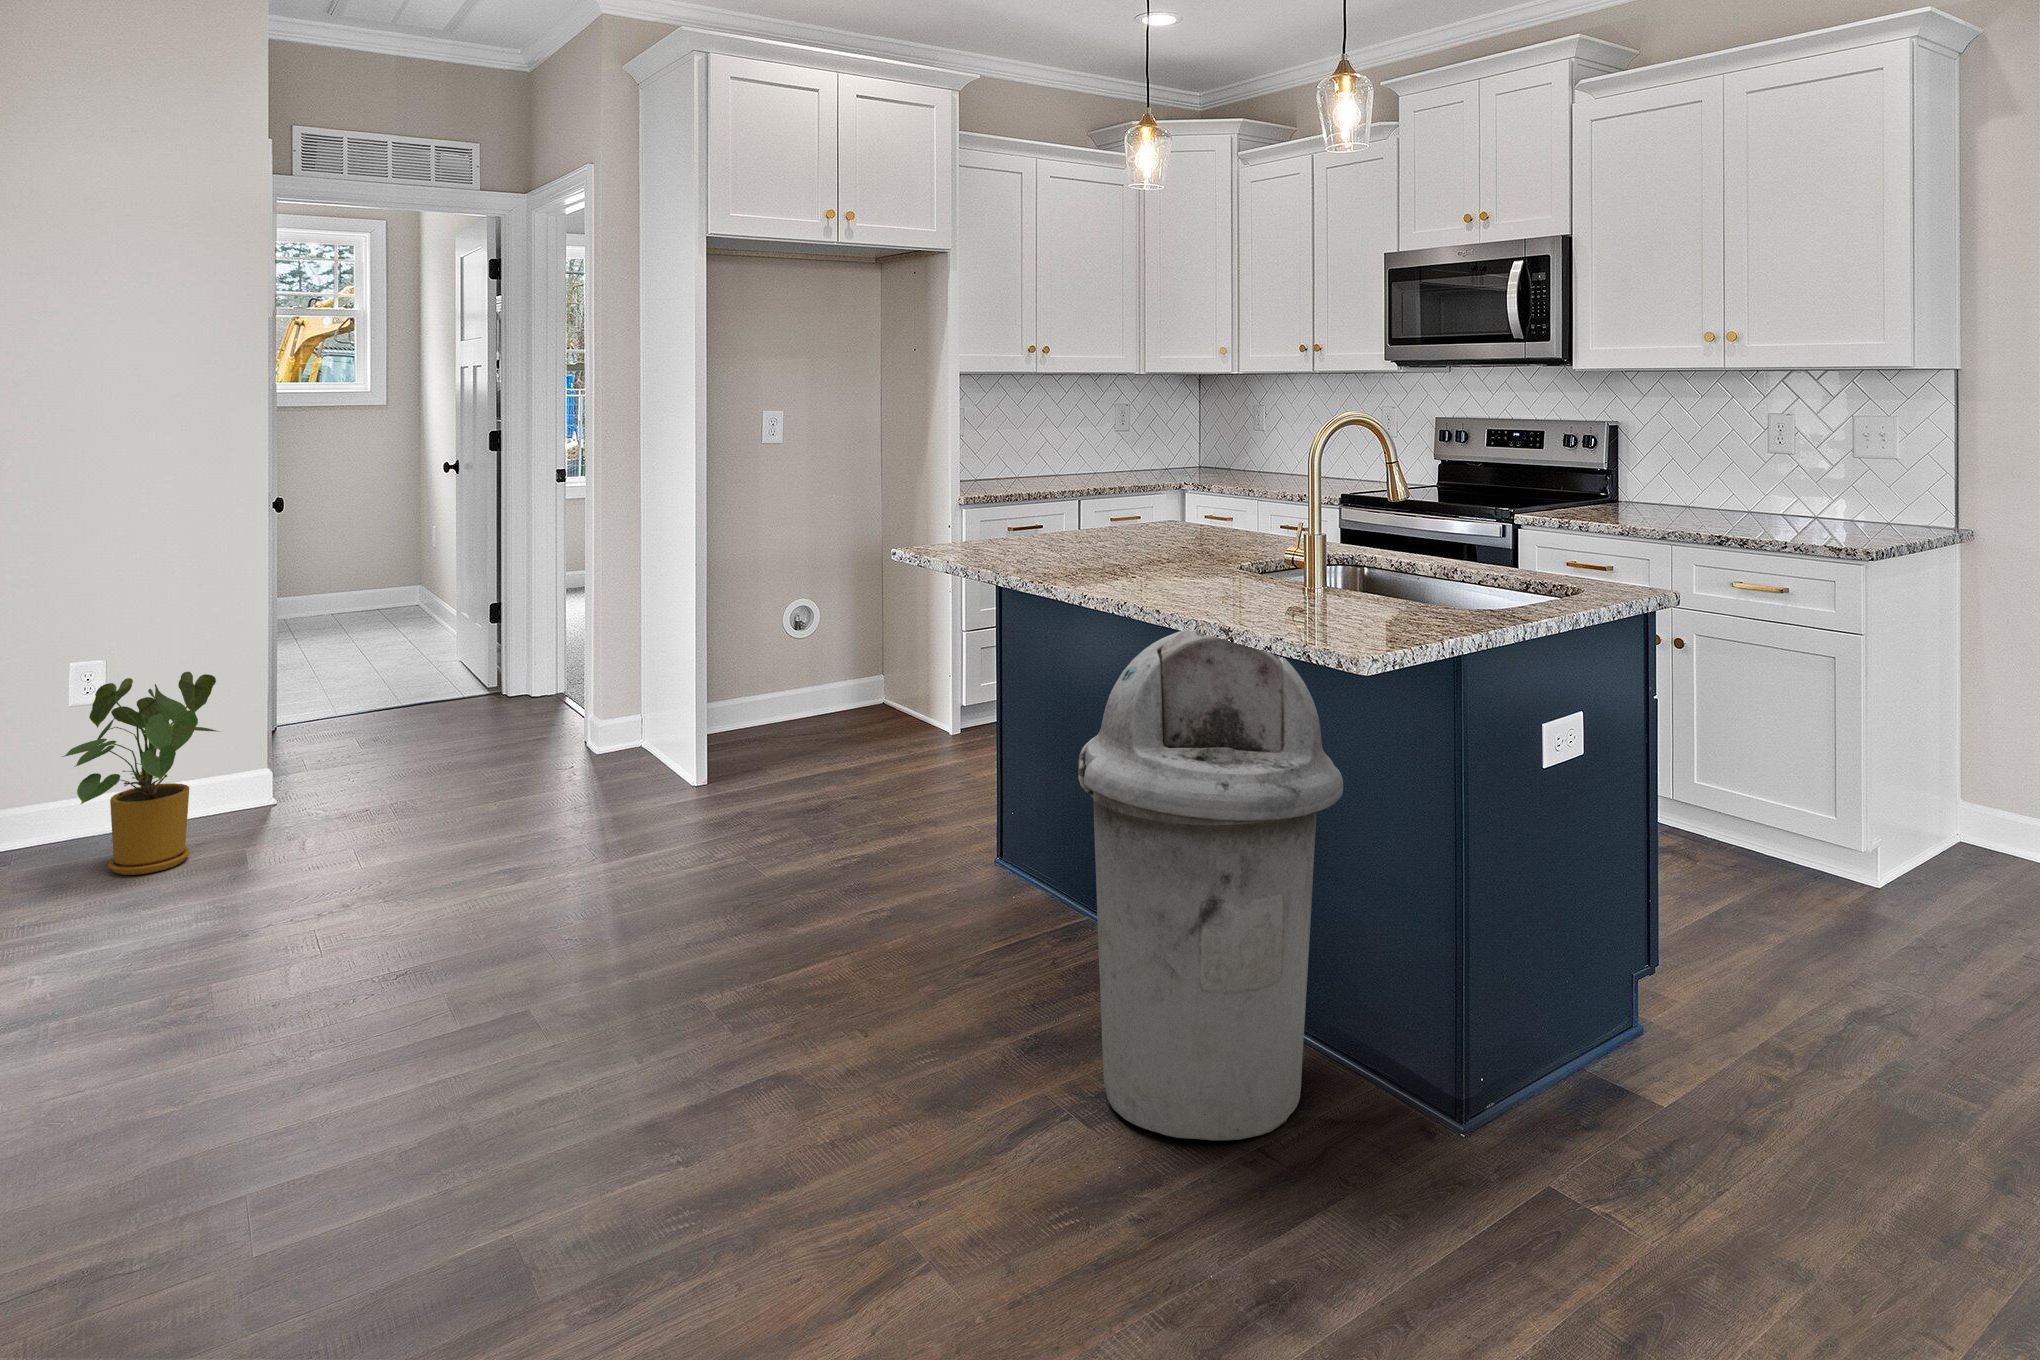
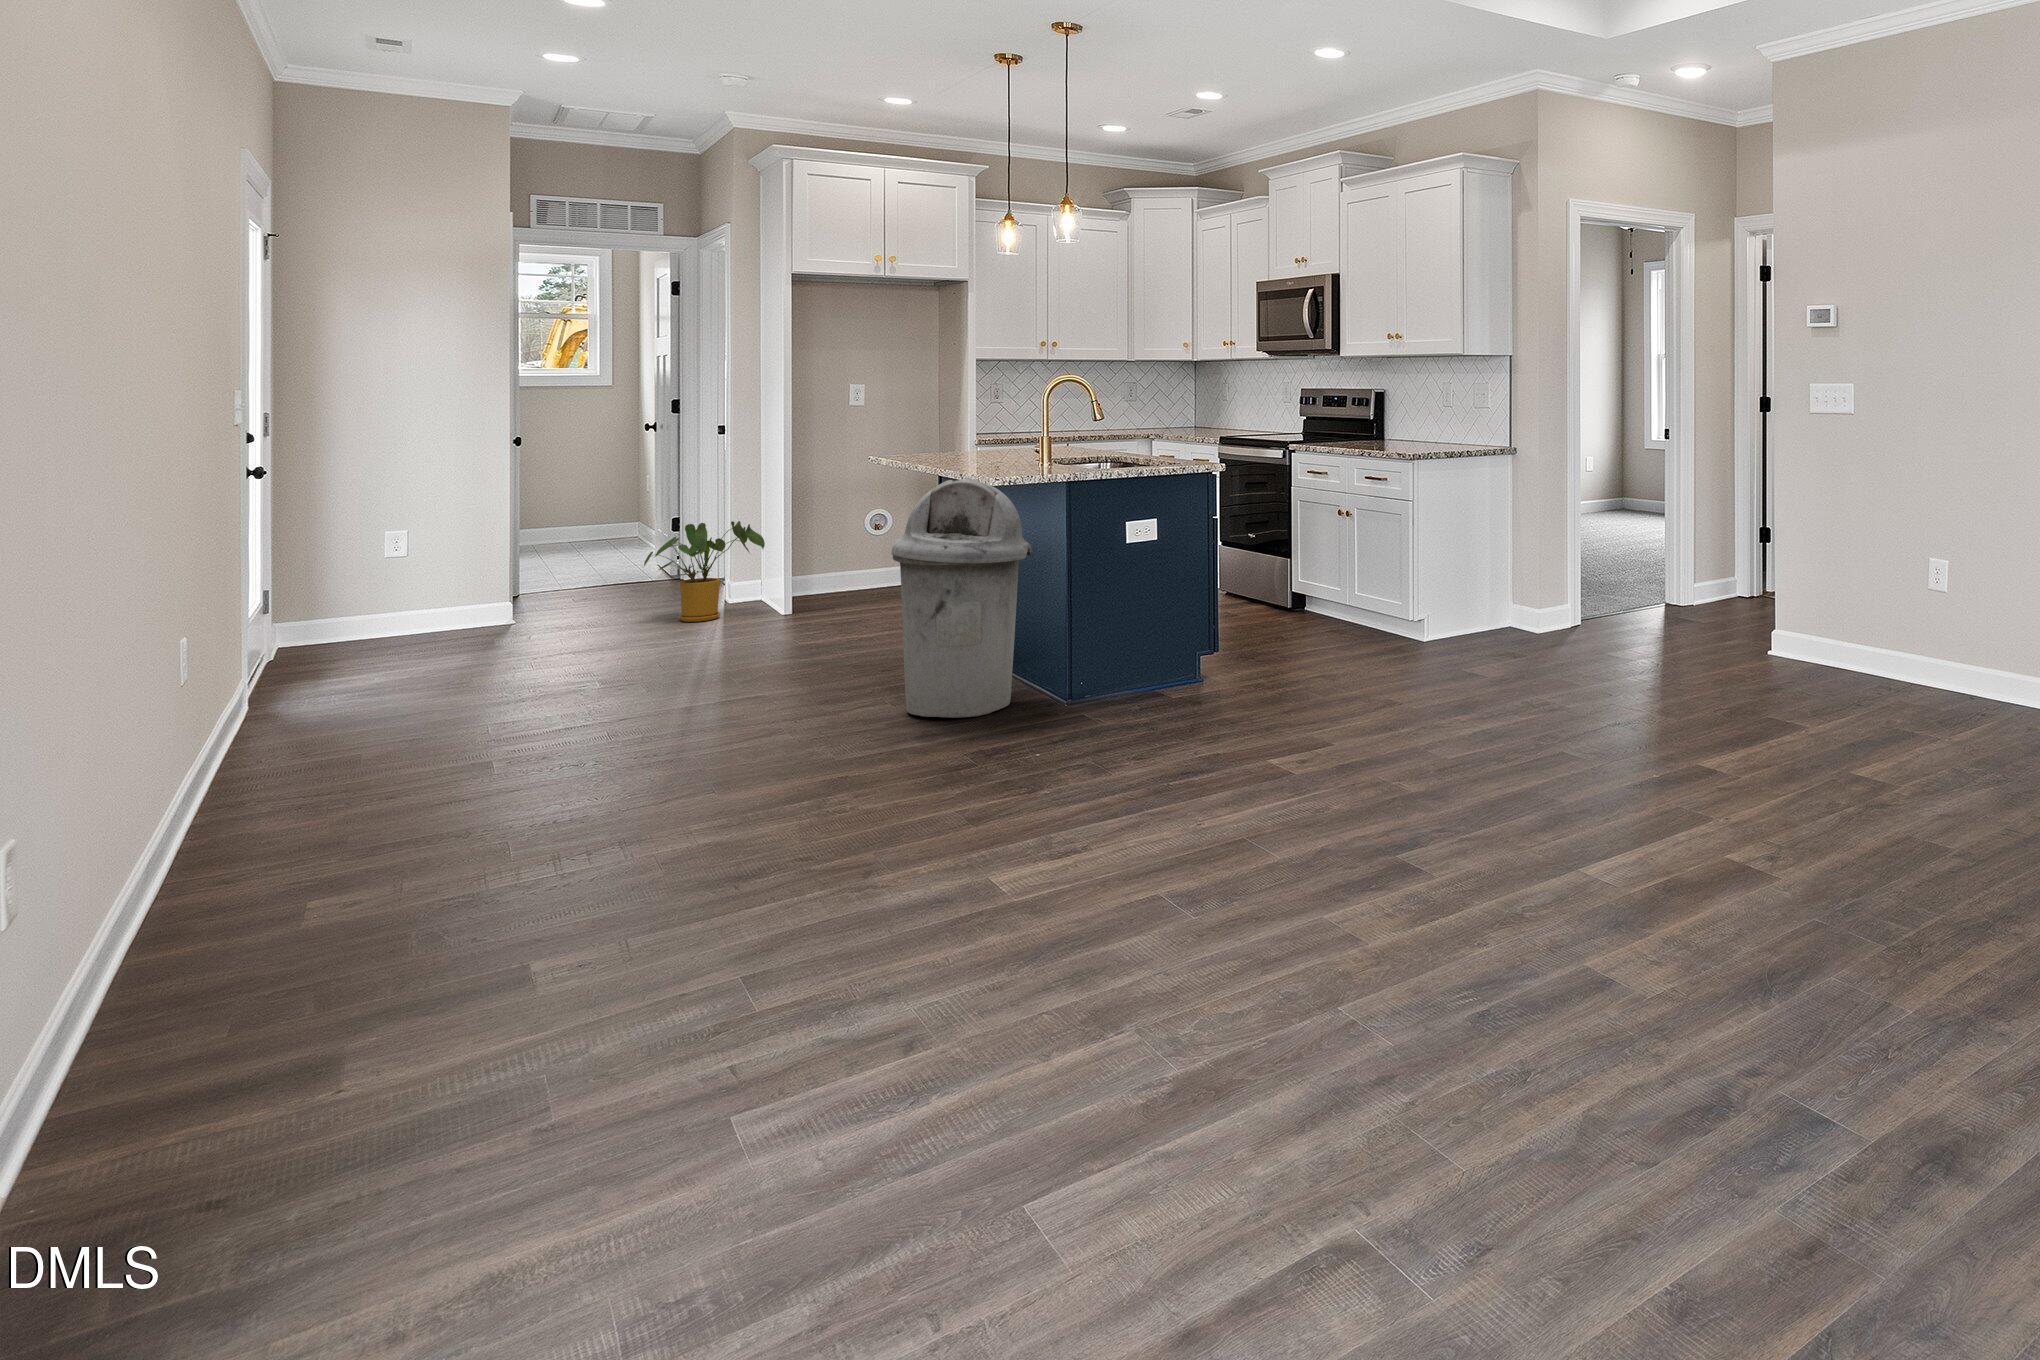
house plant: present [62,672,218,875] -> present [644,521,765,622]

